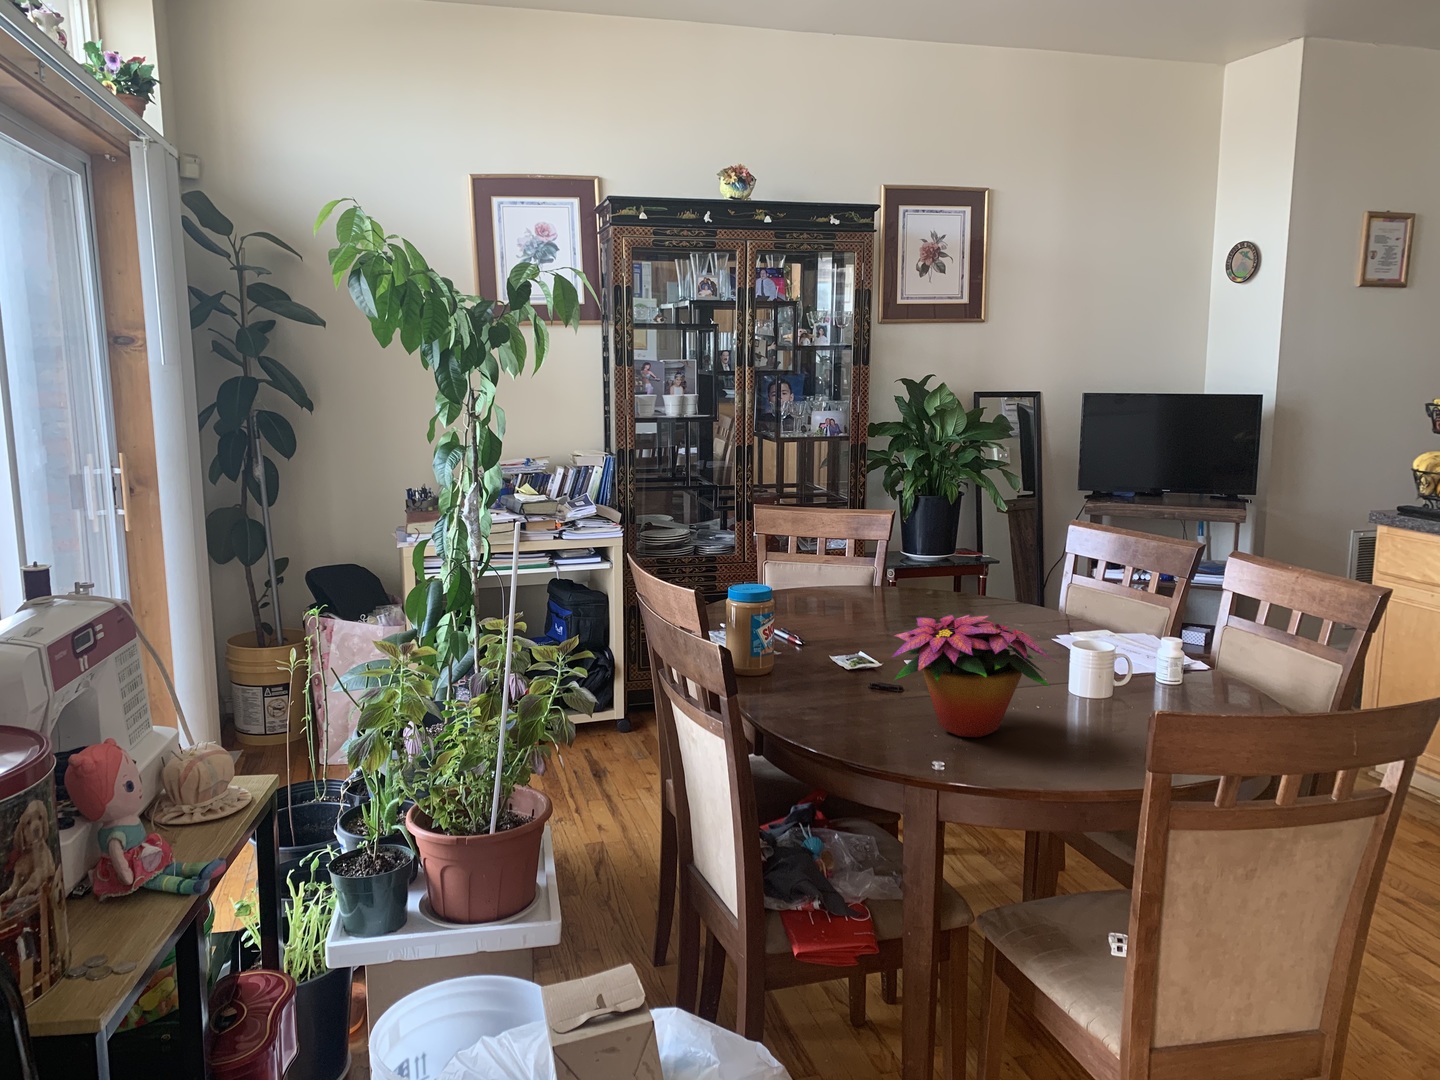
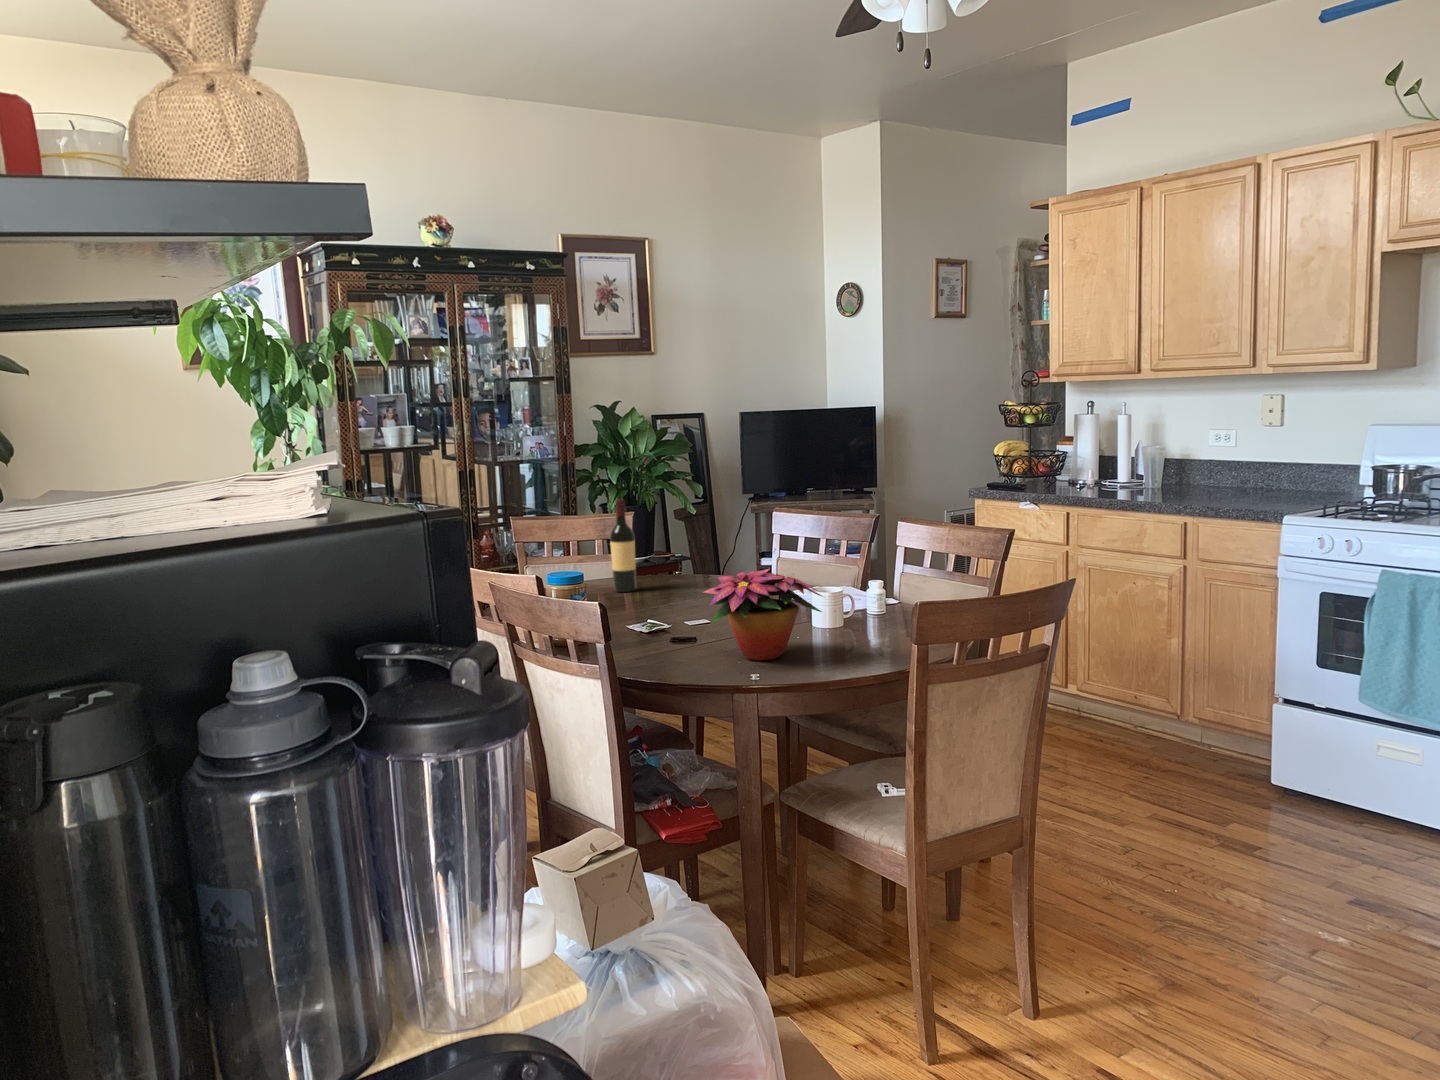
wine bottle: none [853,494,882,605] -> present [610,499,636,592]

